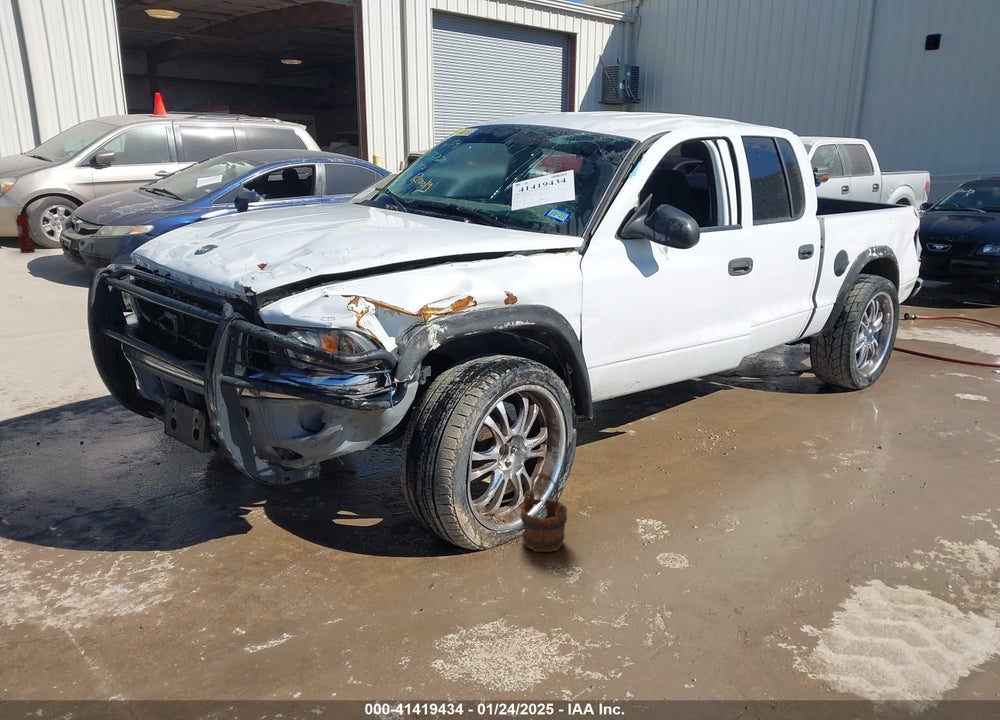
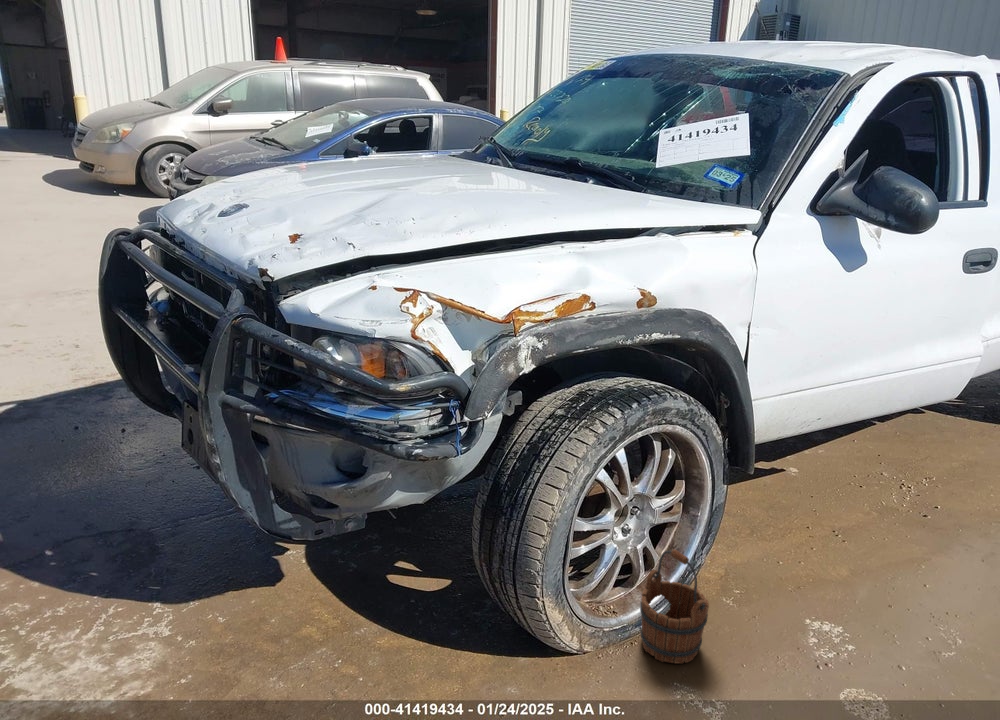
fire extinguisher: present [16,207,35,253] -> none [133,154,151,202]

